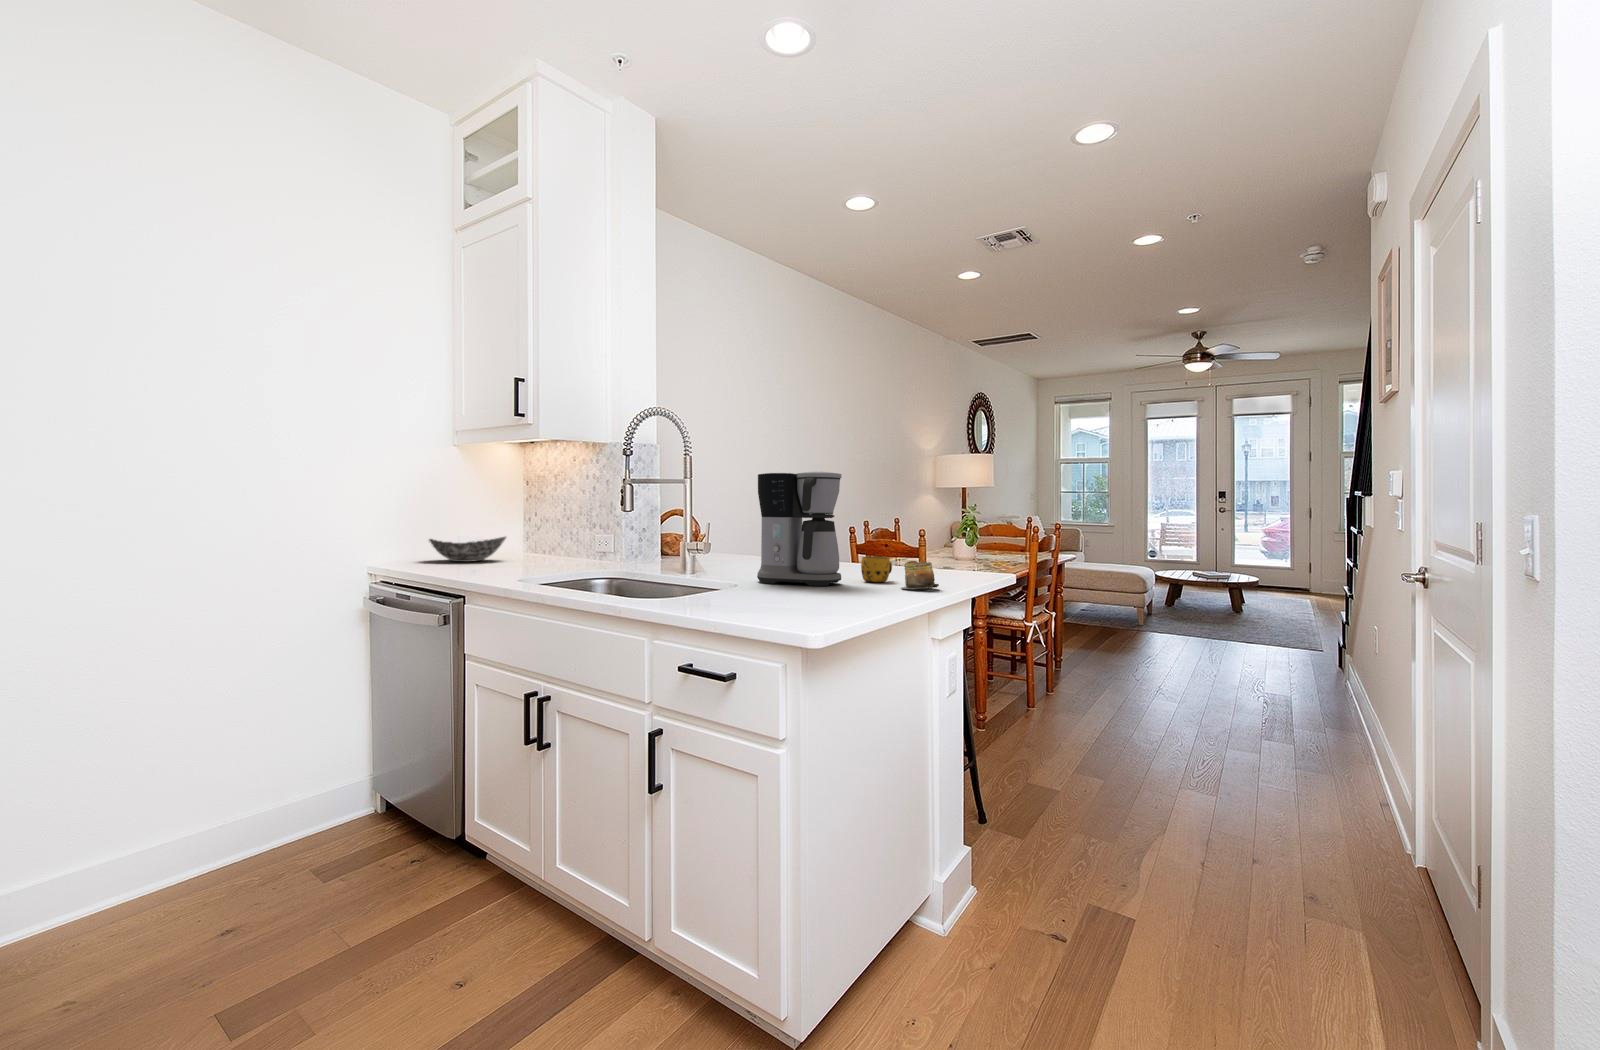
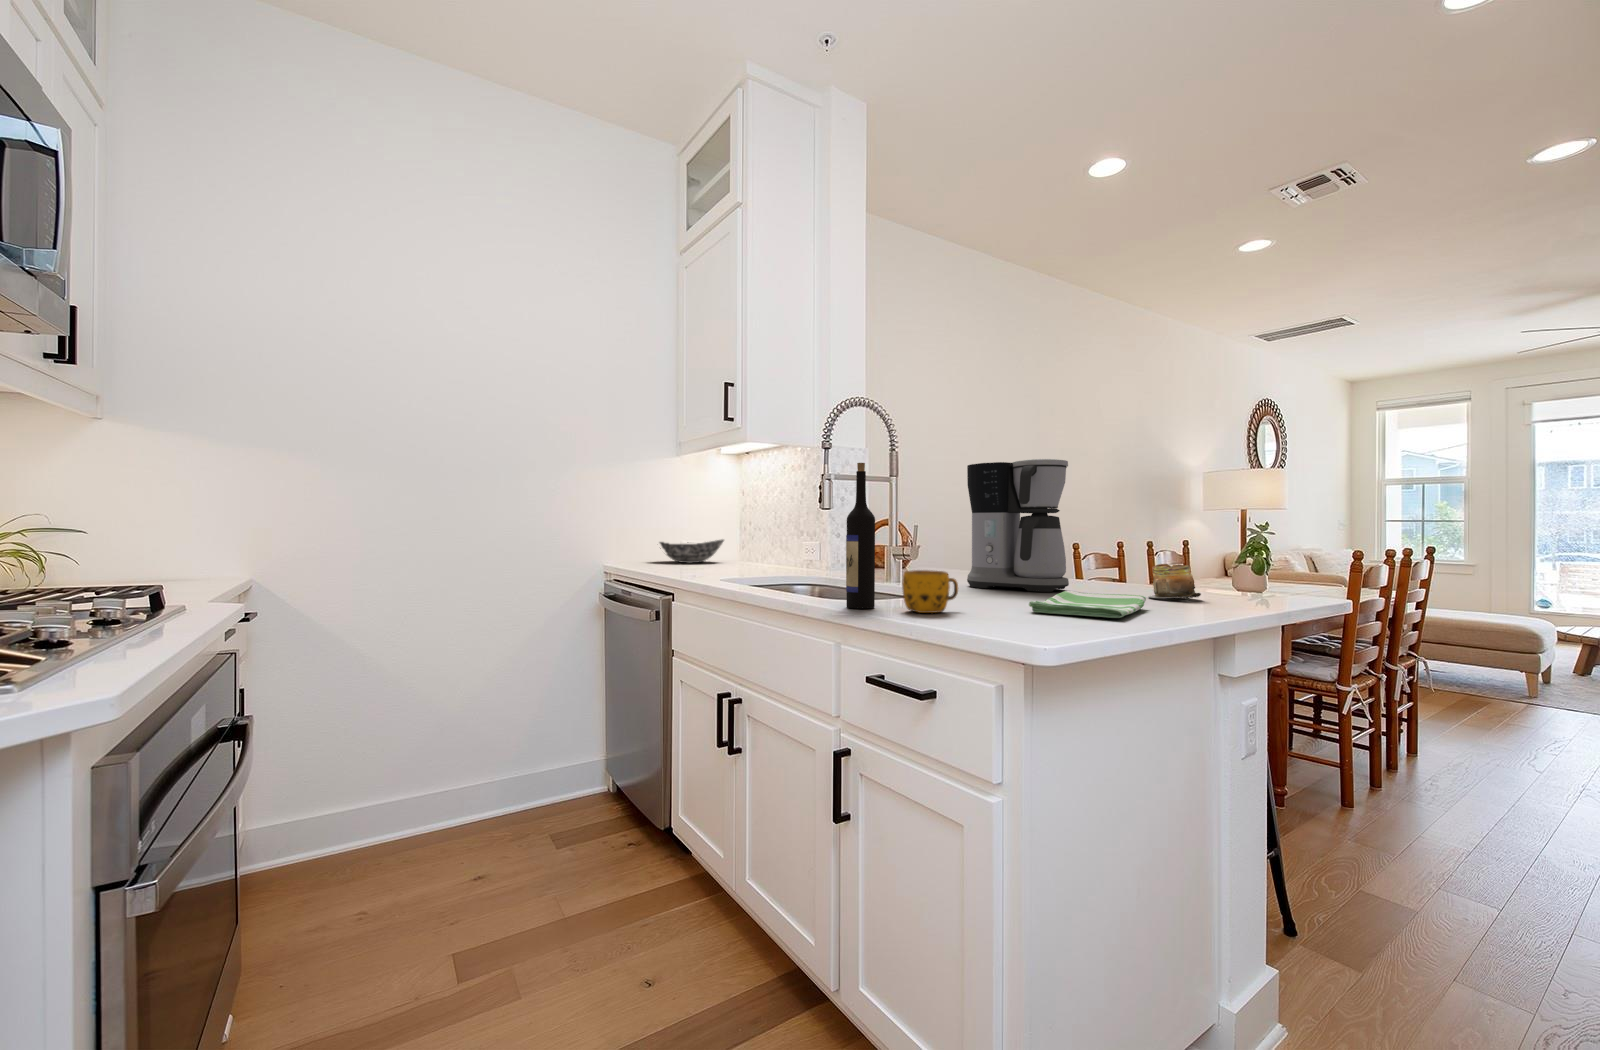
wine bottle: none [658,479,684,607] -> present [846,463,875,609]
mug: present [861,556,892,582] -> present [902,570,958,613]
dish towel: none [810,586,898,608] -> present [1029,591,1146,618]

